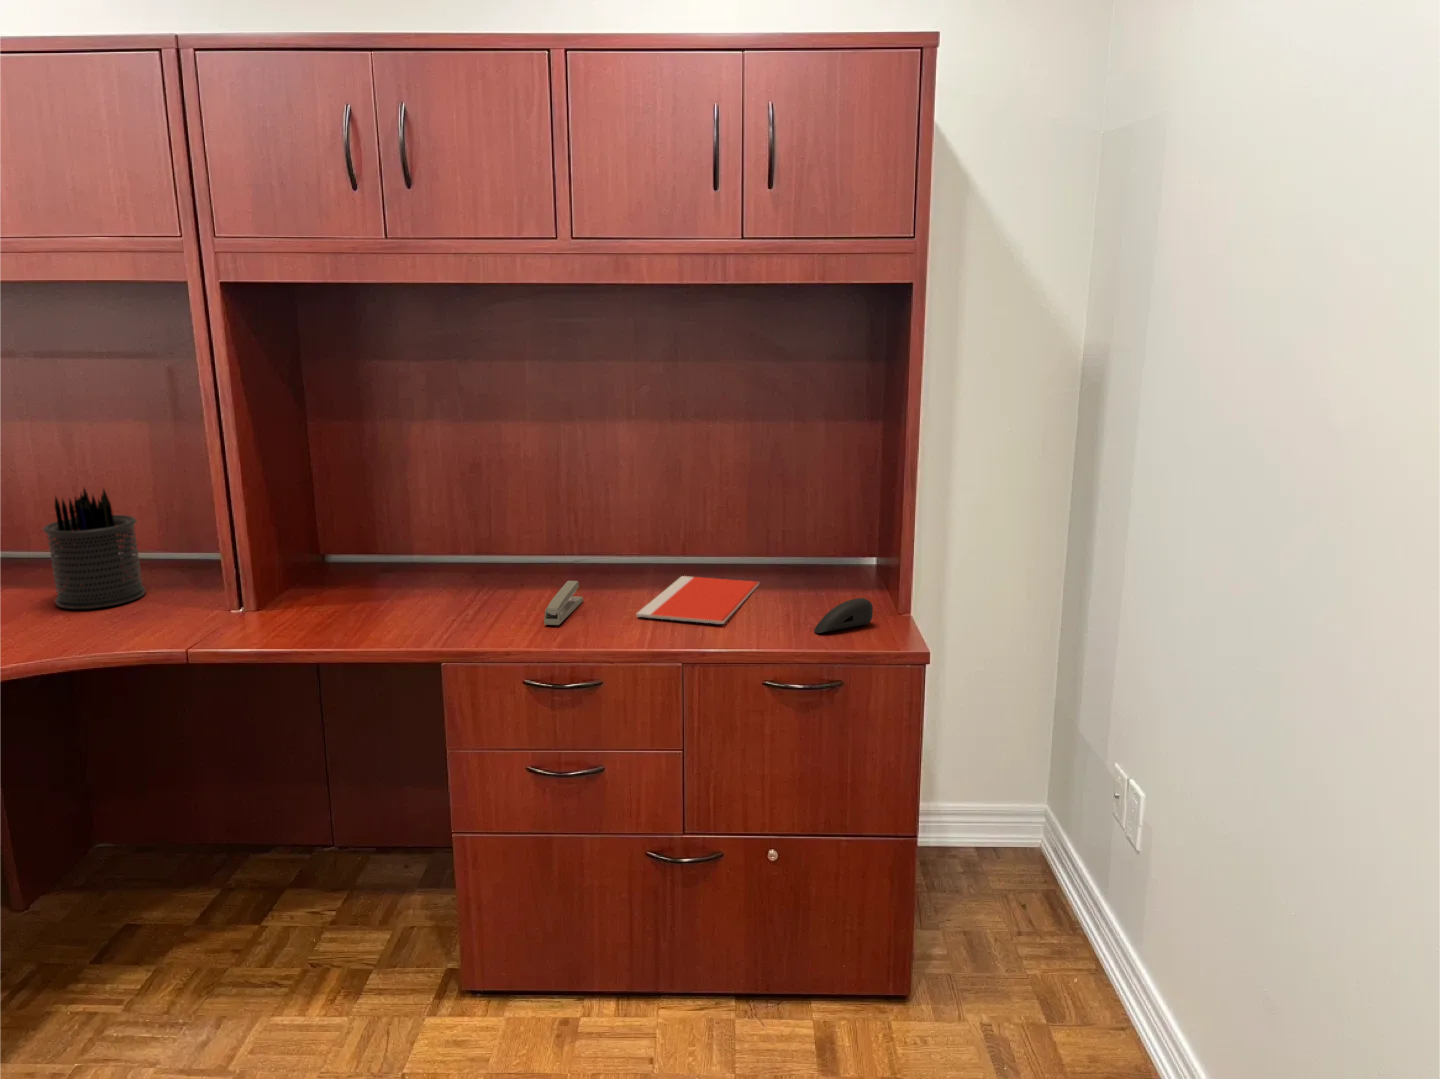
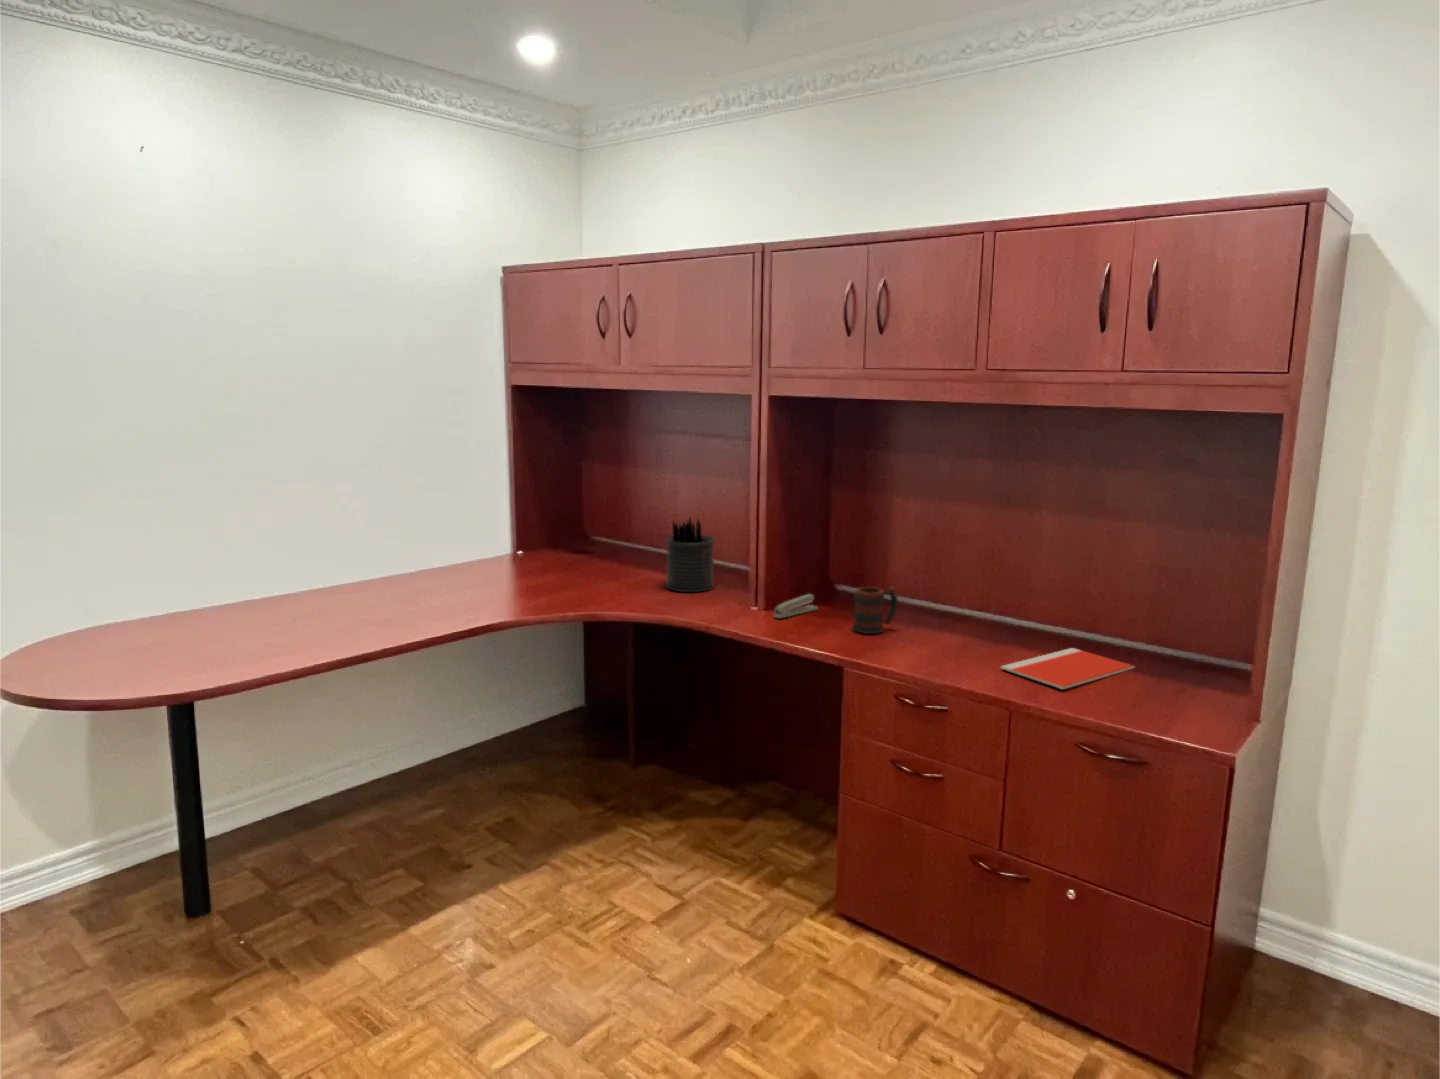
mug: none [409,541,468,611] -> present [853,587,898,634]
stapler: present [544,581,583,625] -> present [774,594,818,618]
computer mouse: present [814,598,873,633] -> none [1138,695,1203,720]

